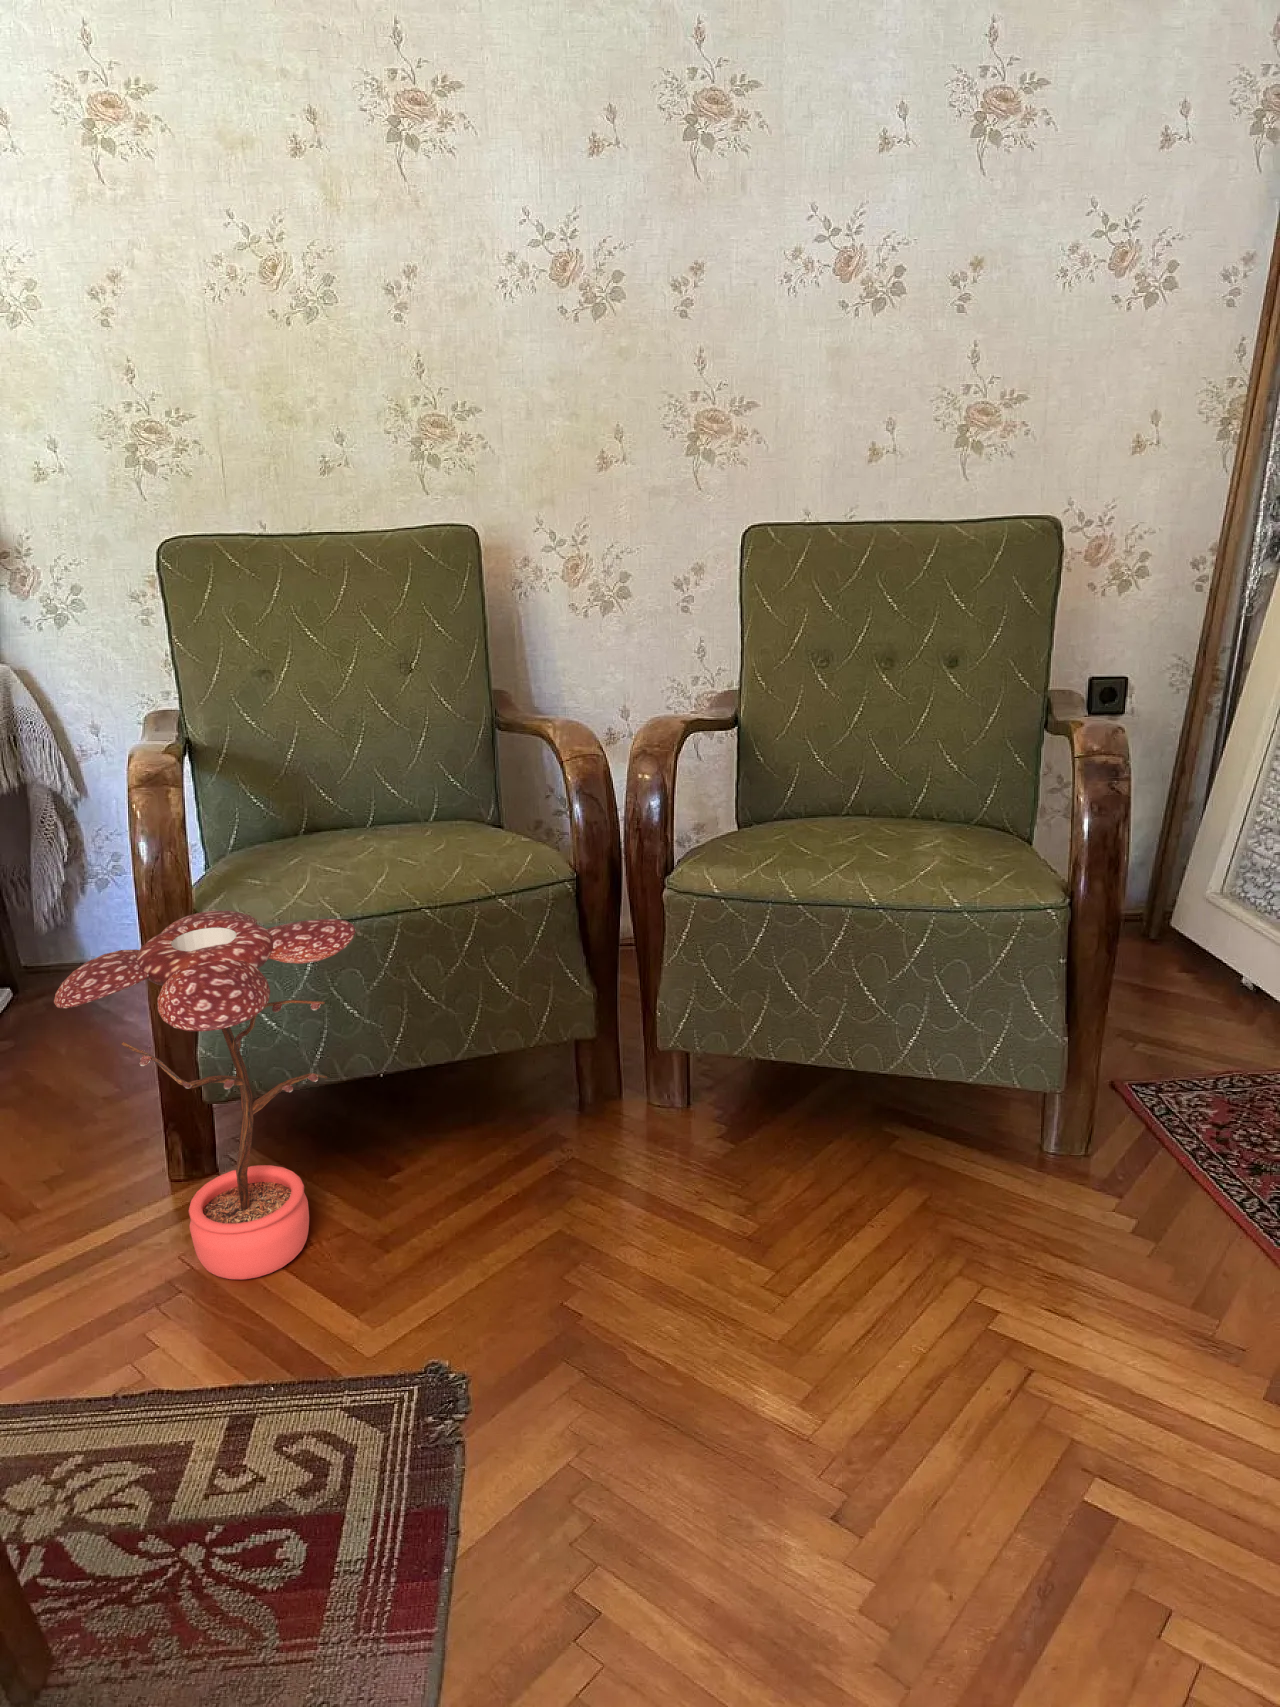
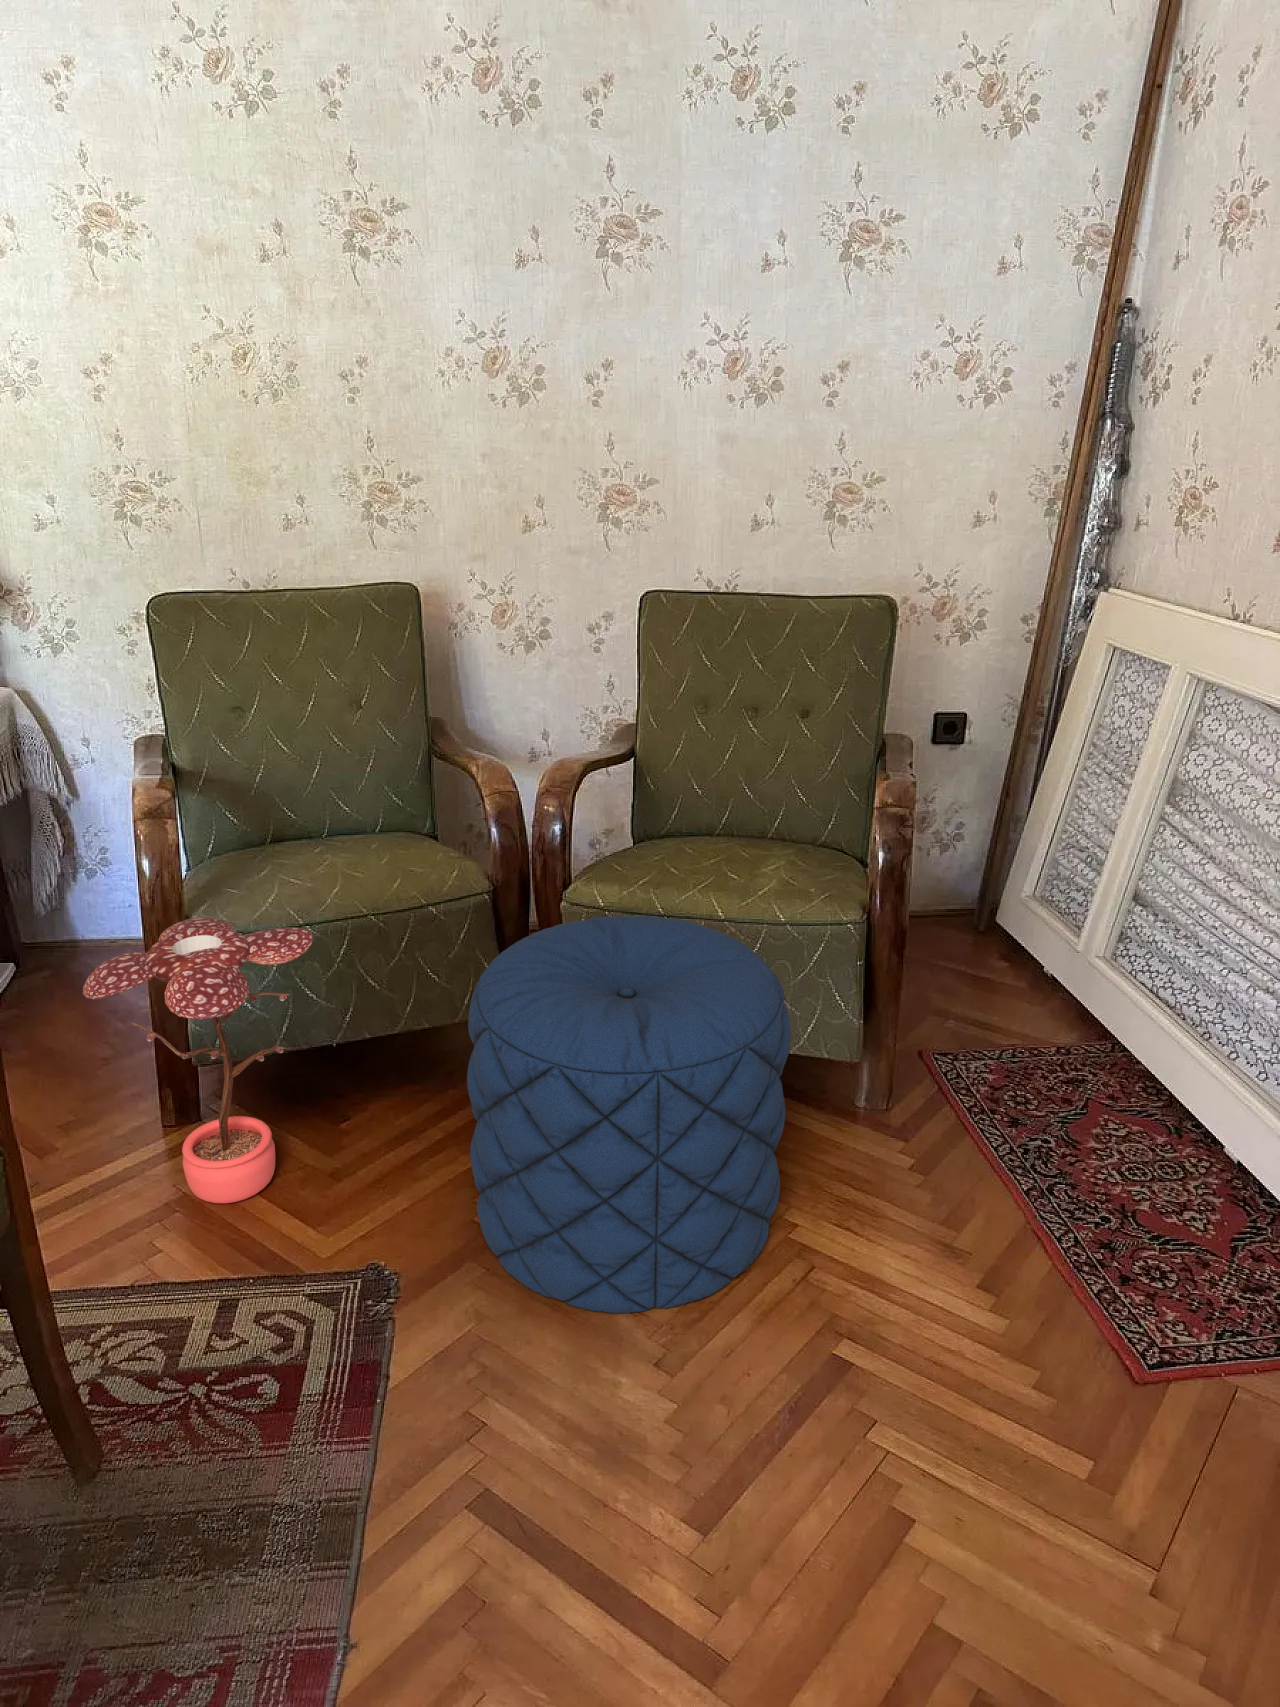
pouf: none [559,896,998,1434] -> present [467,916,791,1313]

